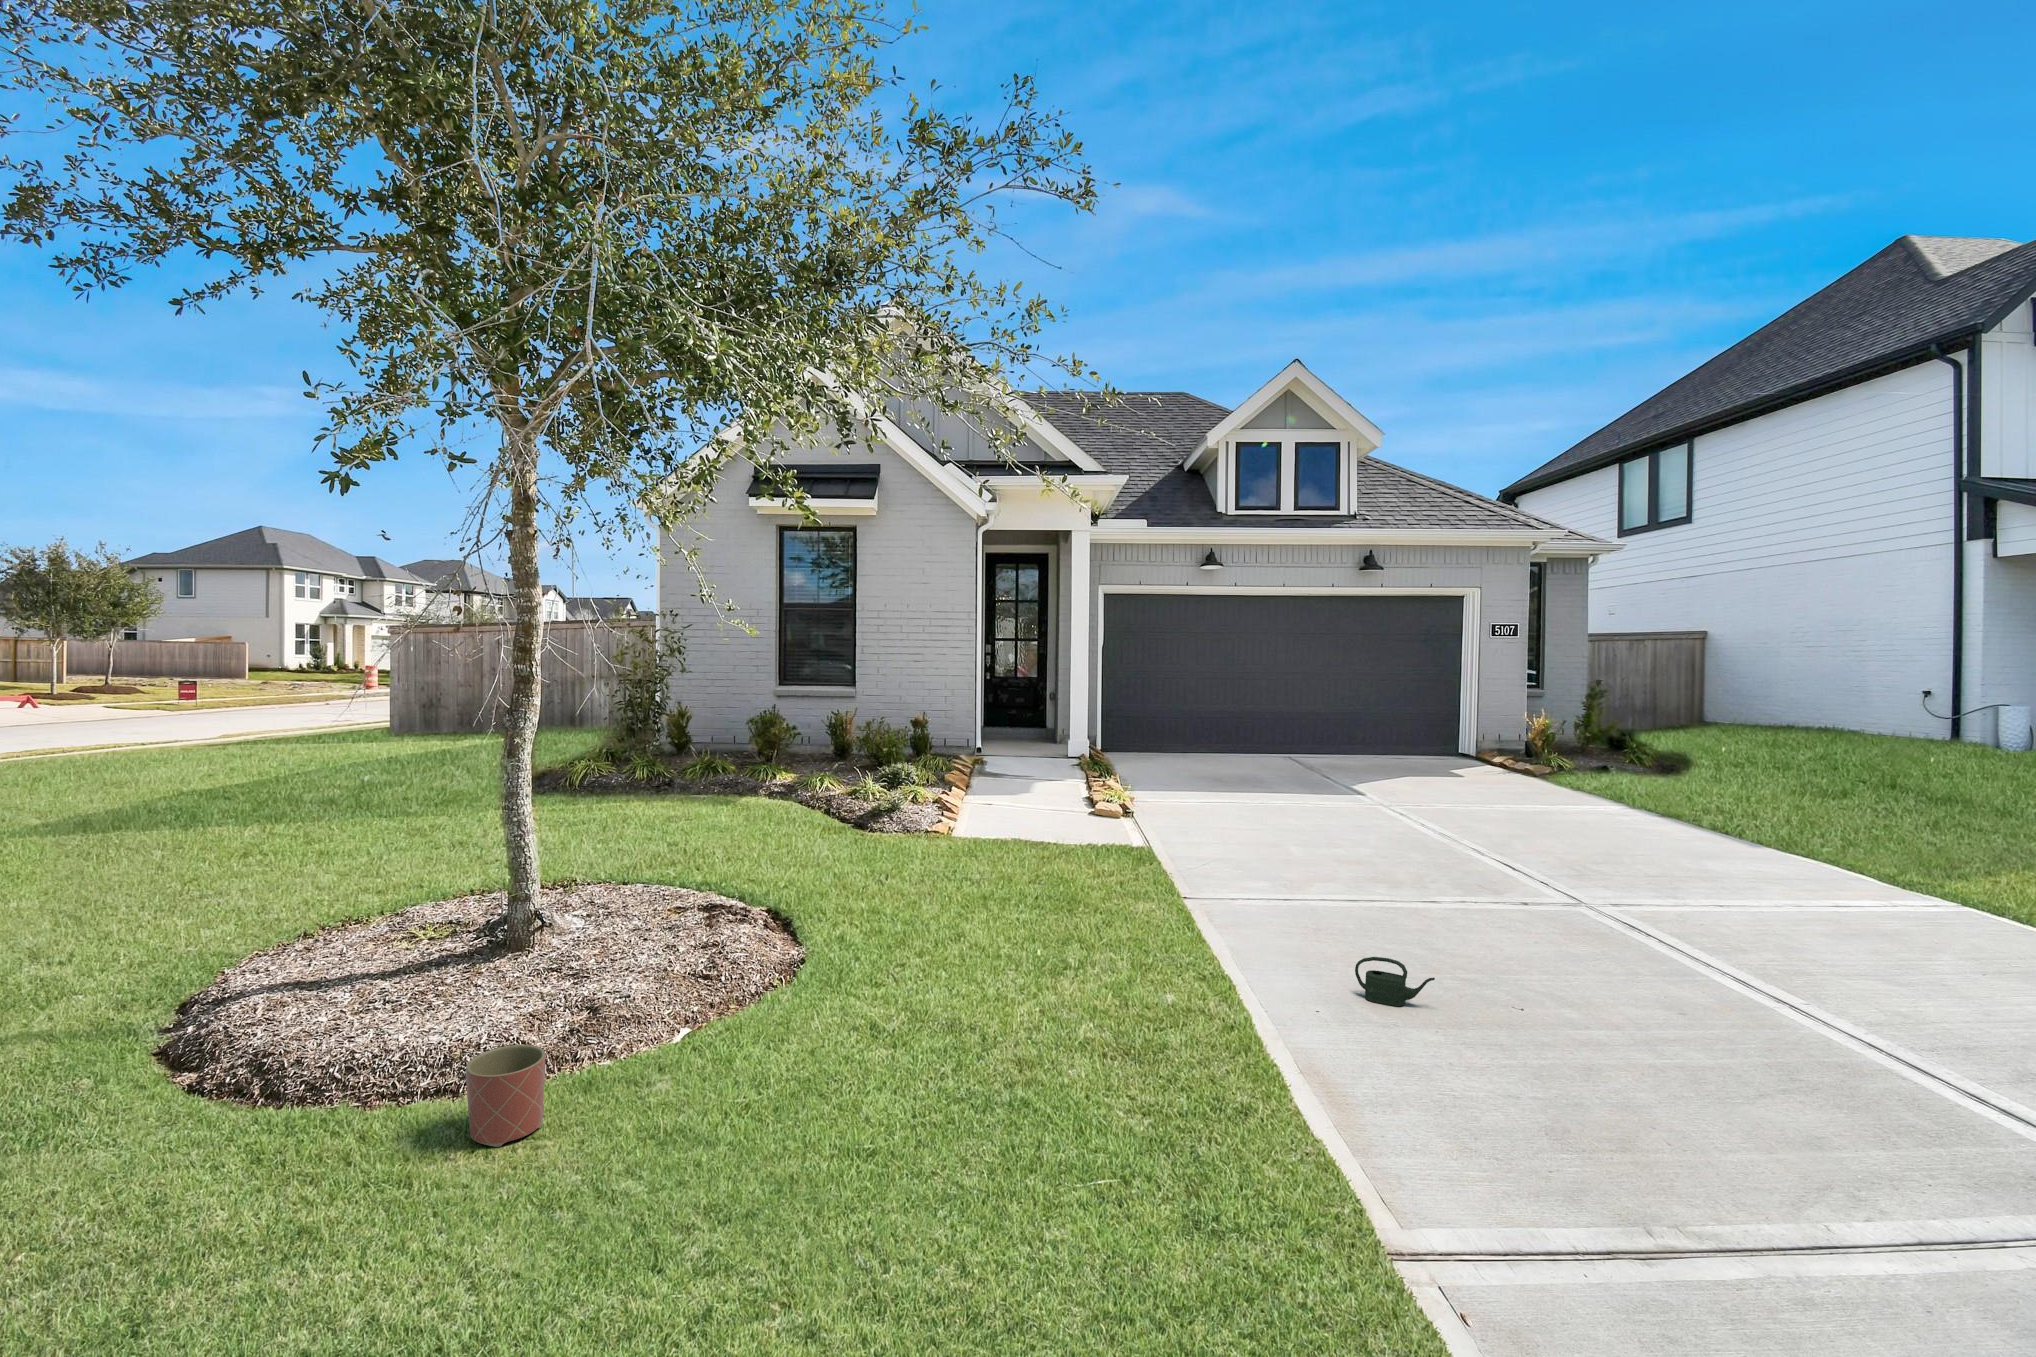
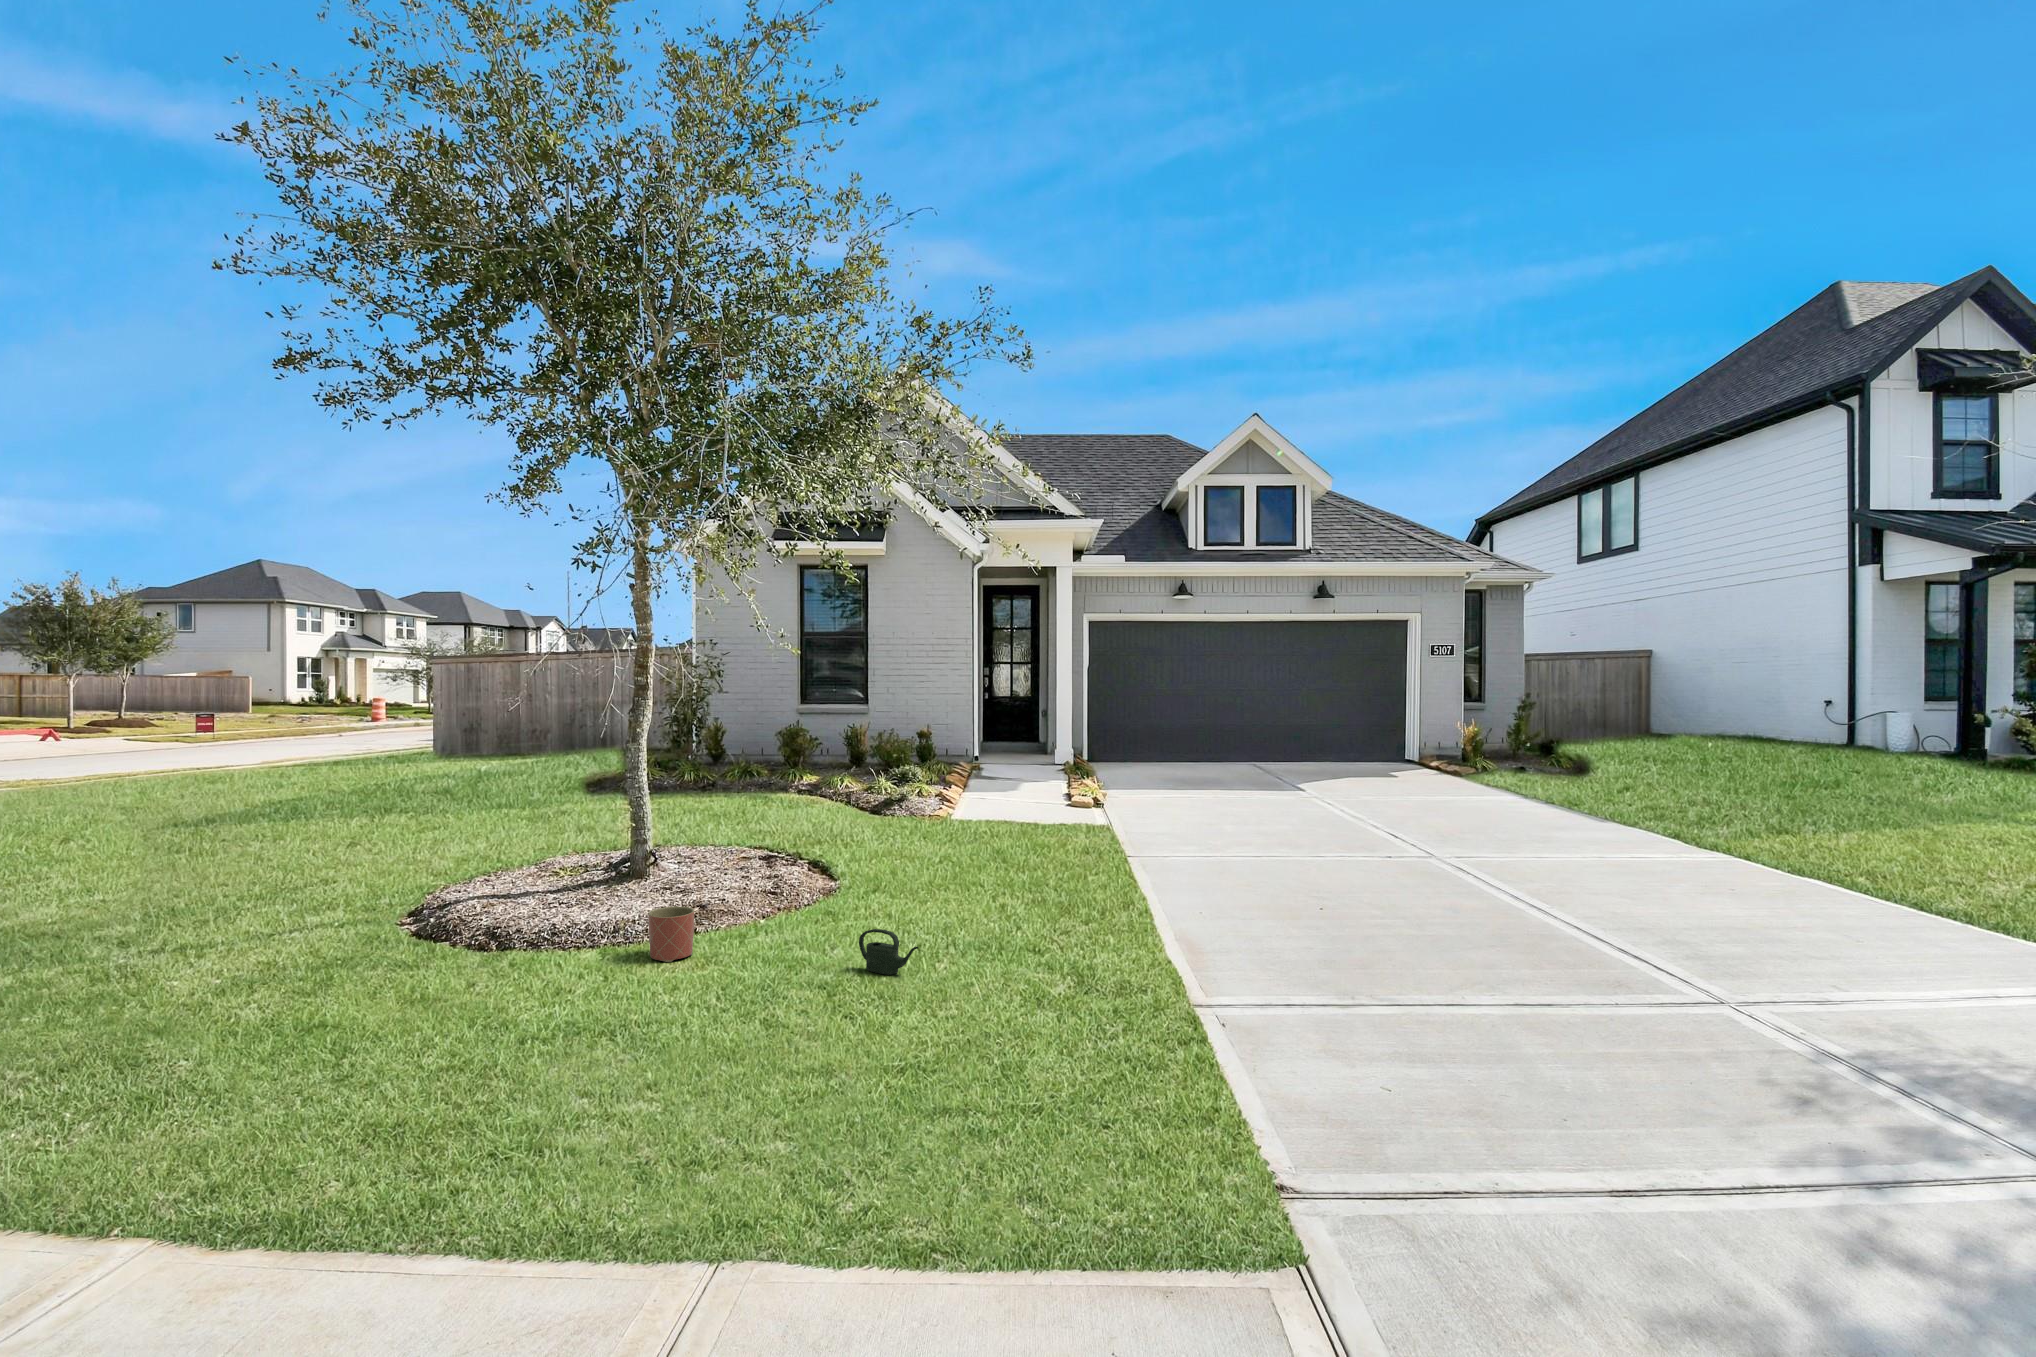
watering can: present [1355,957,1435,1006] -> present [859,929,918,975]

